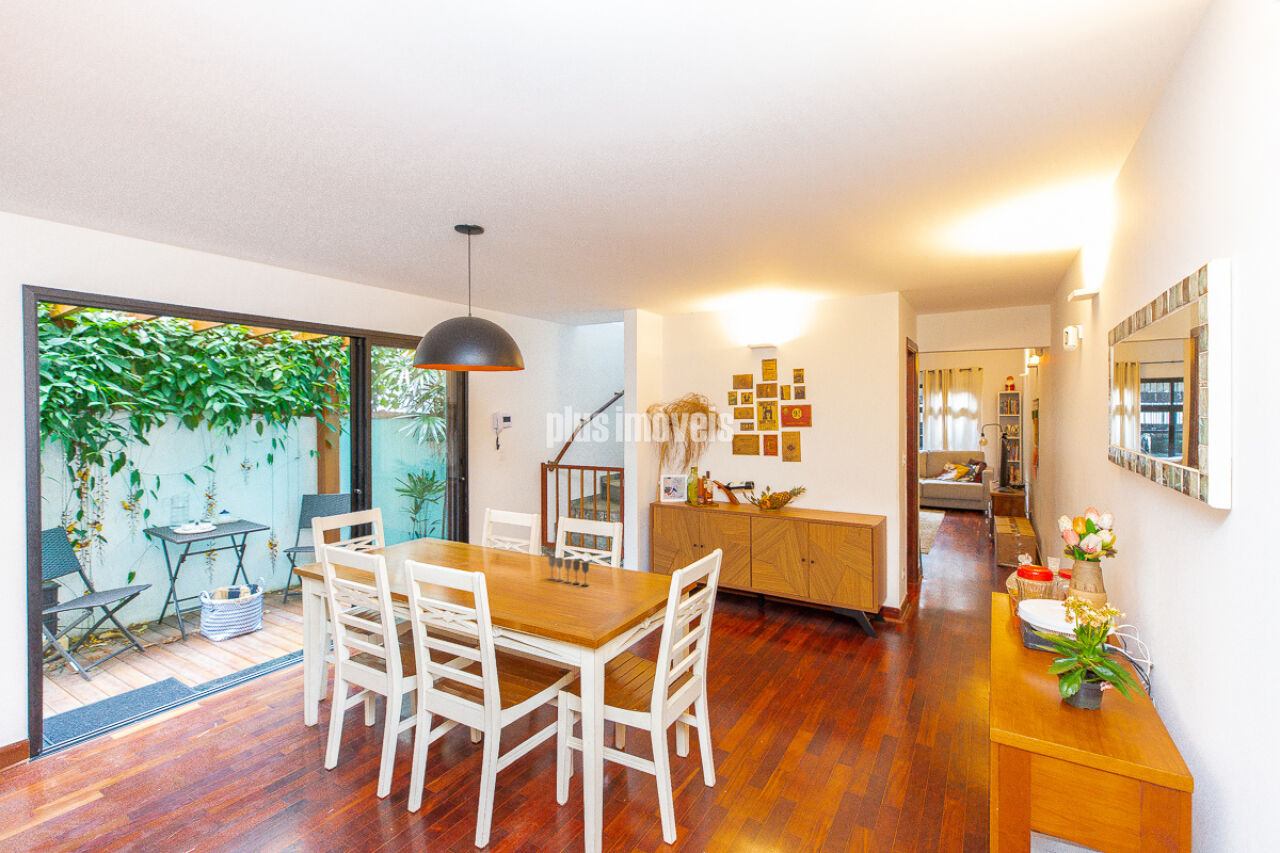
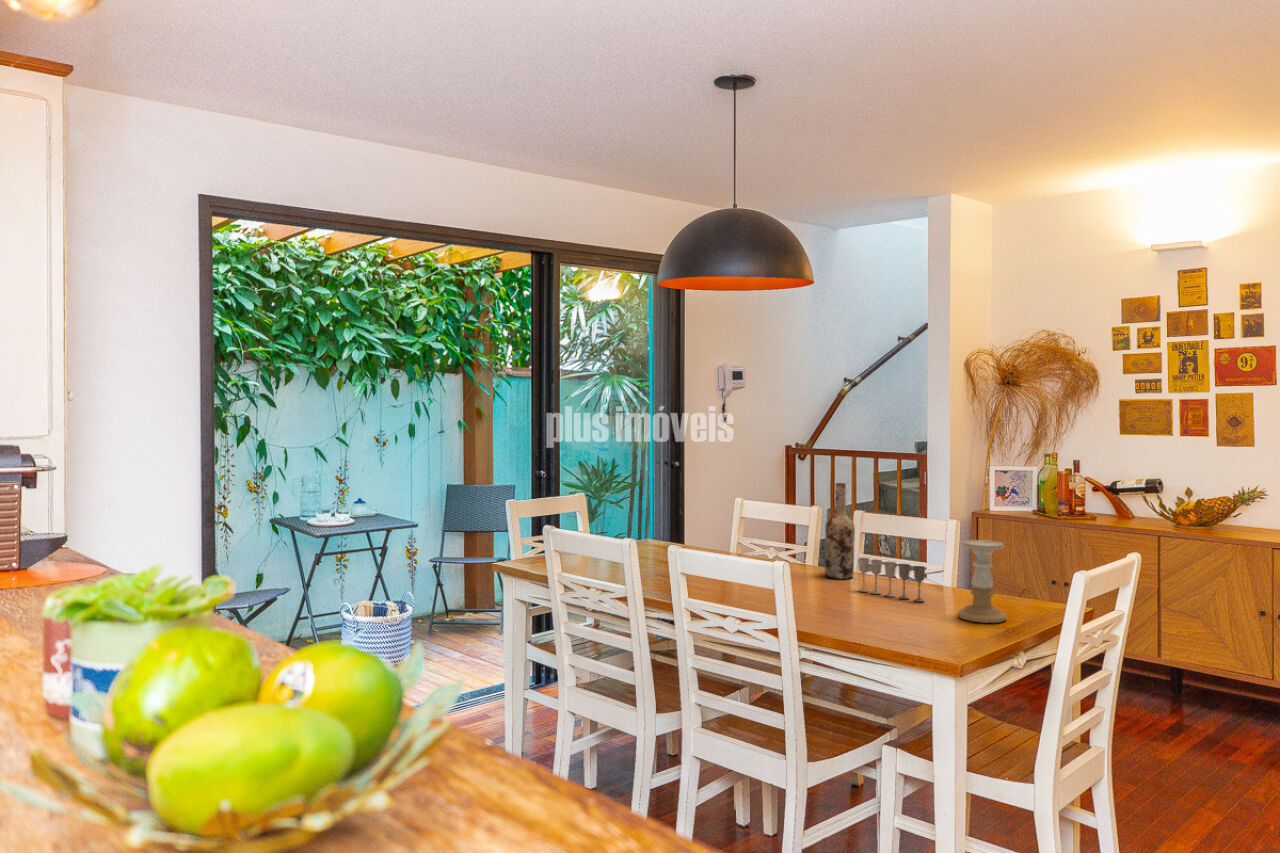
wine bottle: none [532,504,551,569] -> present [825,483,855,579]
candle holder: none [605,546,635,602] -> present [958,540,1006,623]

